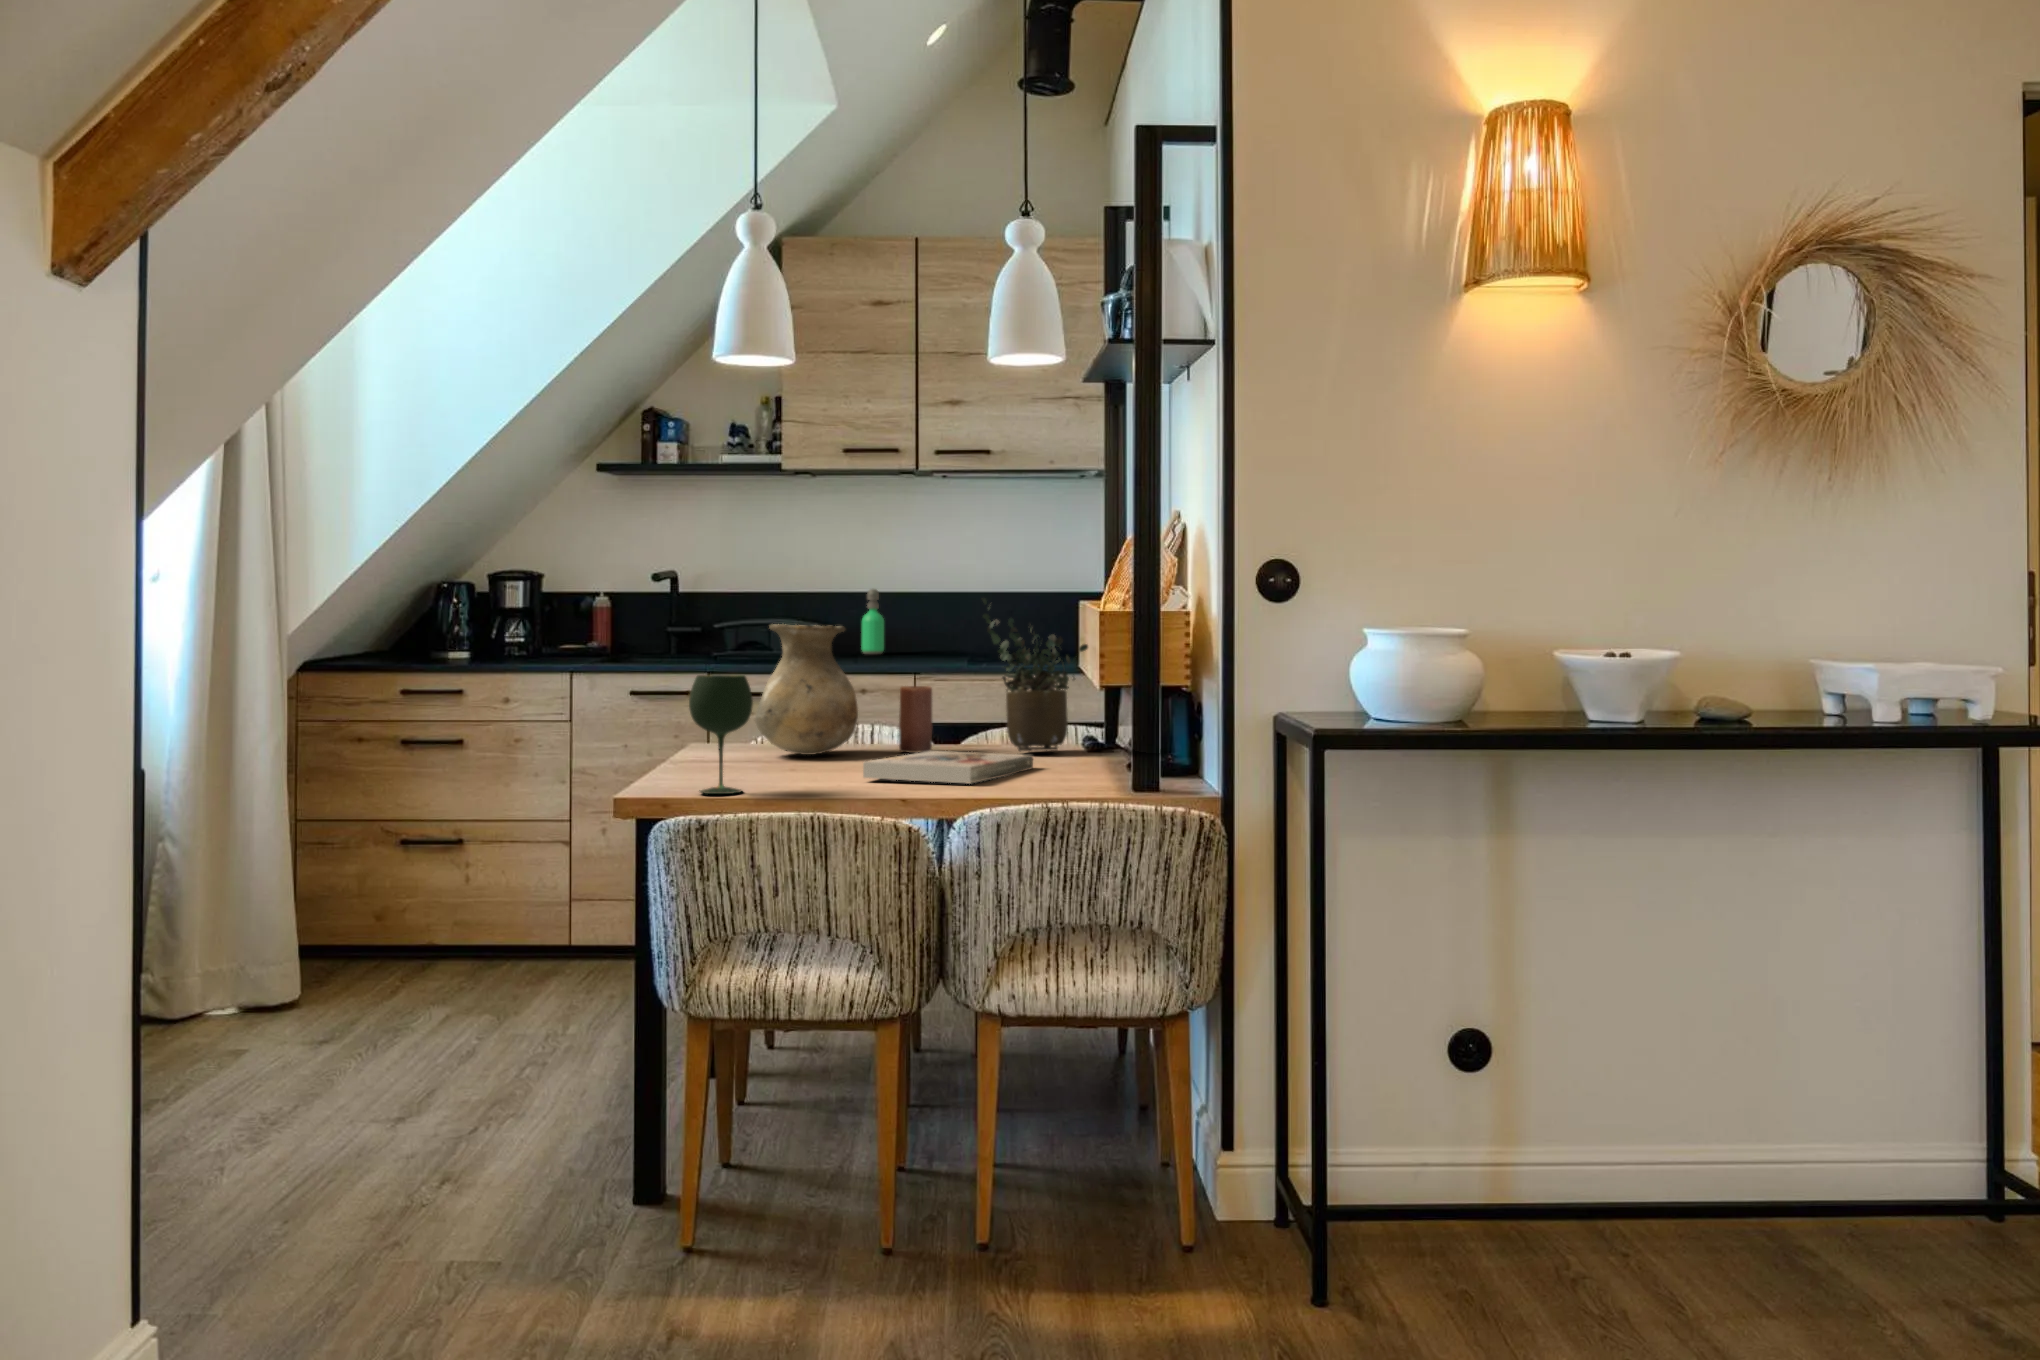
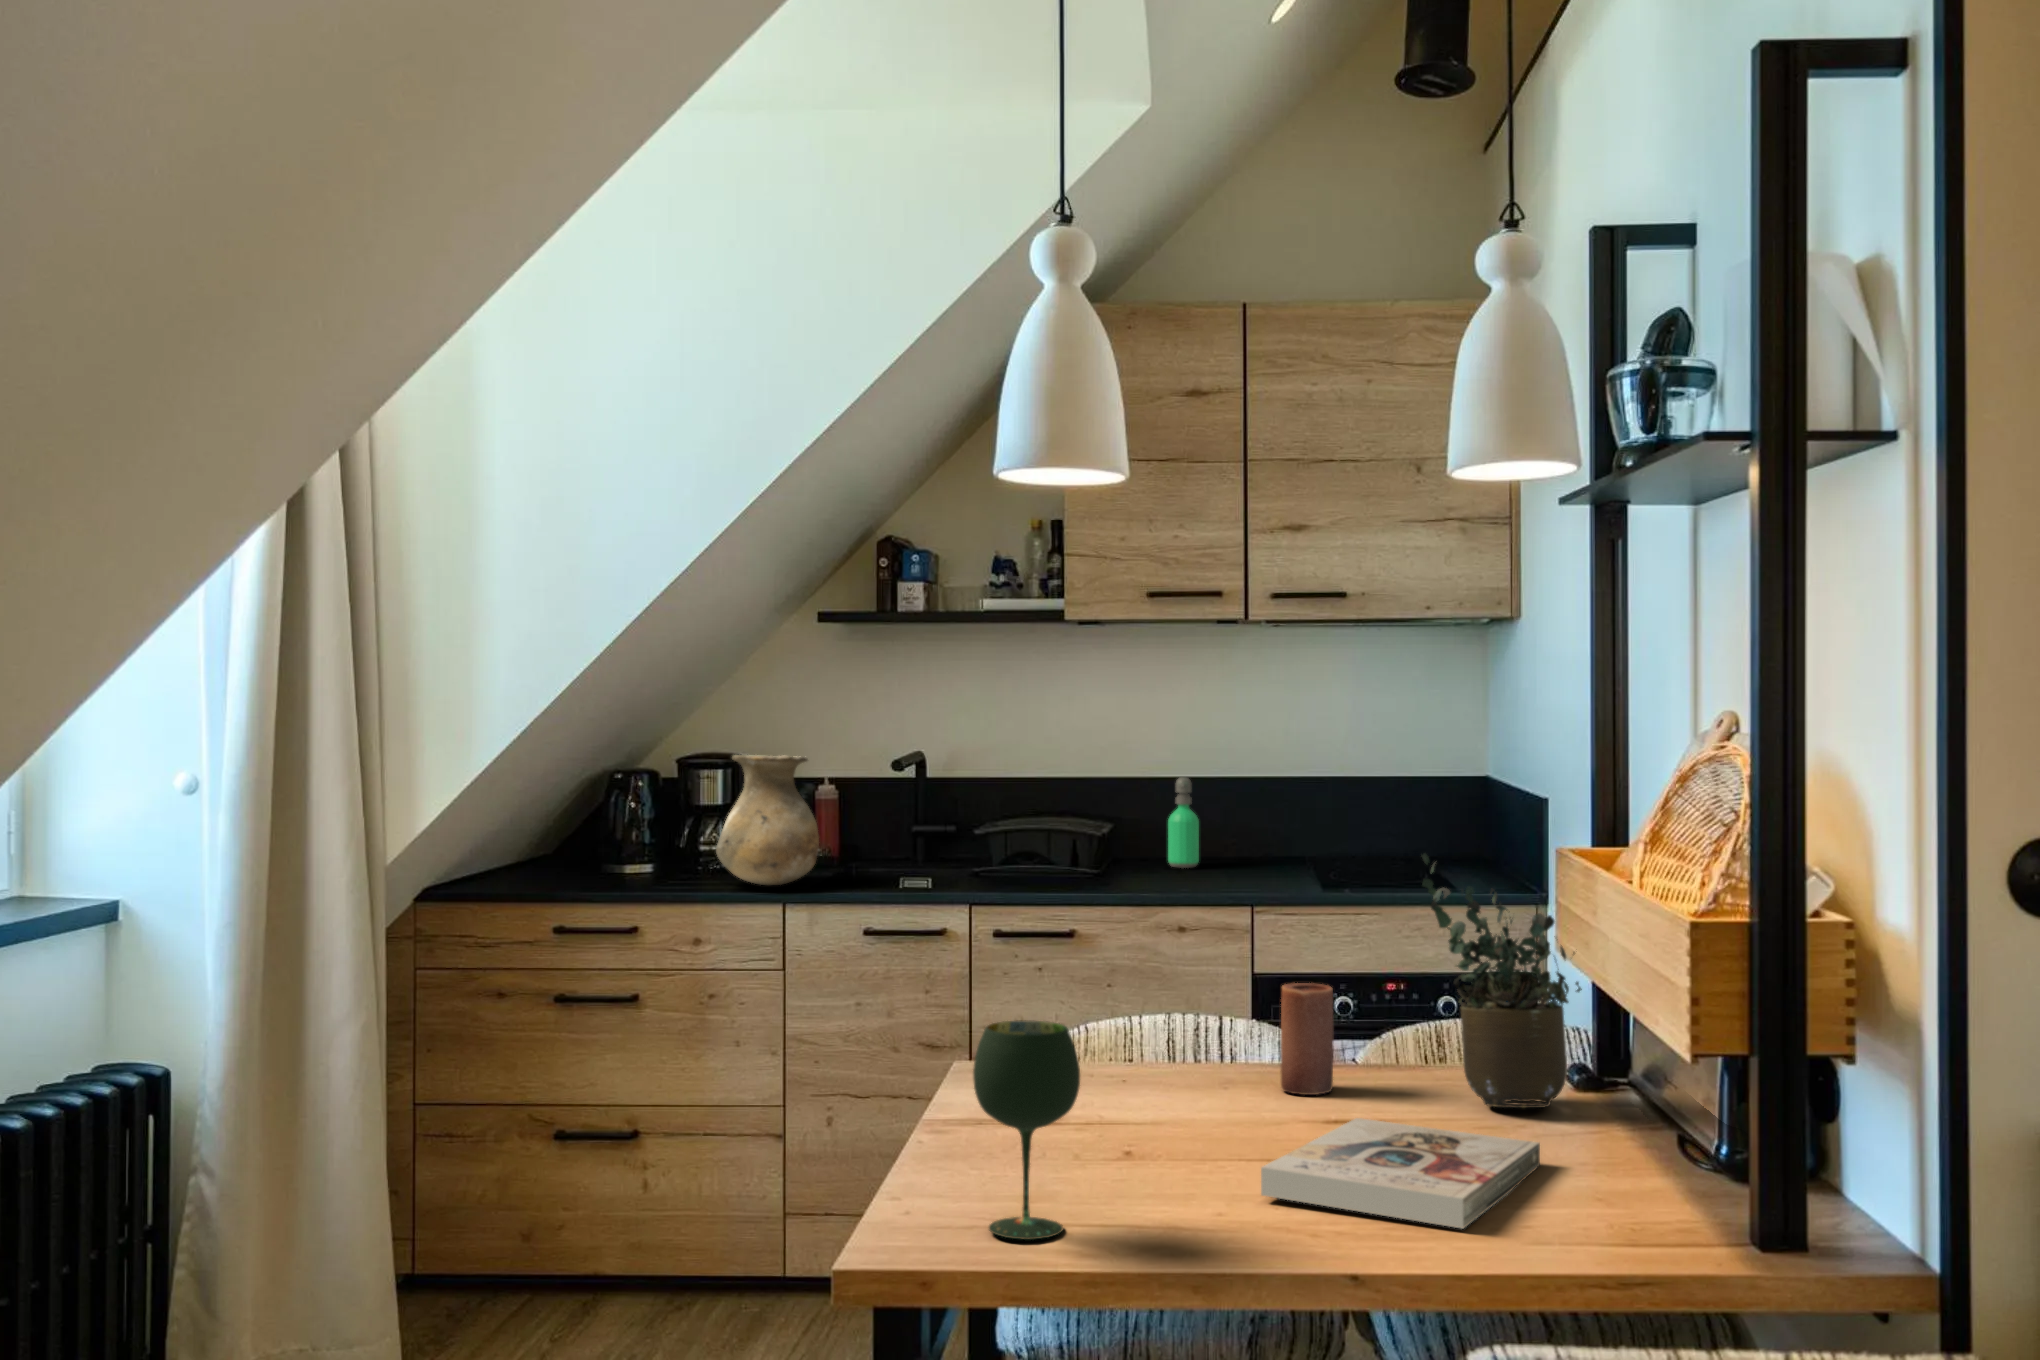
vase: present [755,624,858,755] -> present [716,755,819,885]

